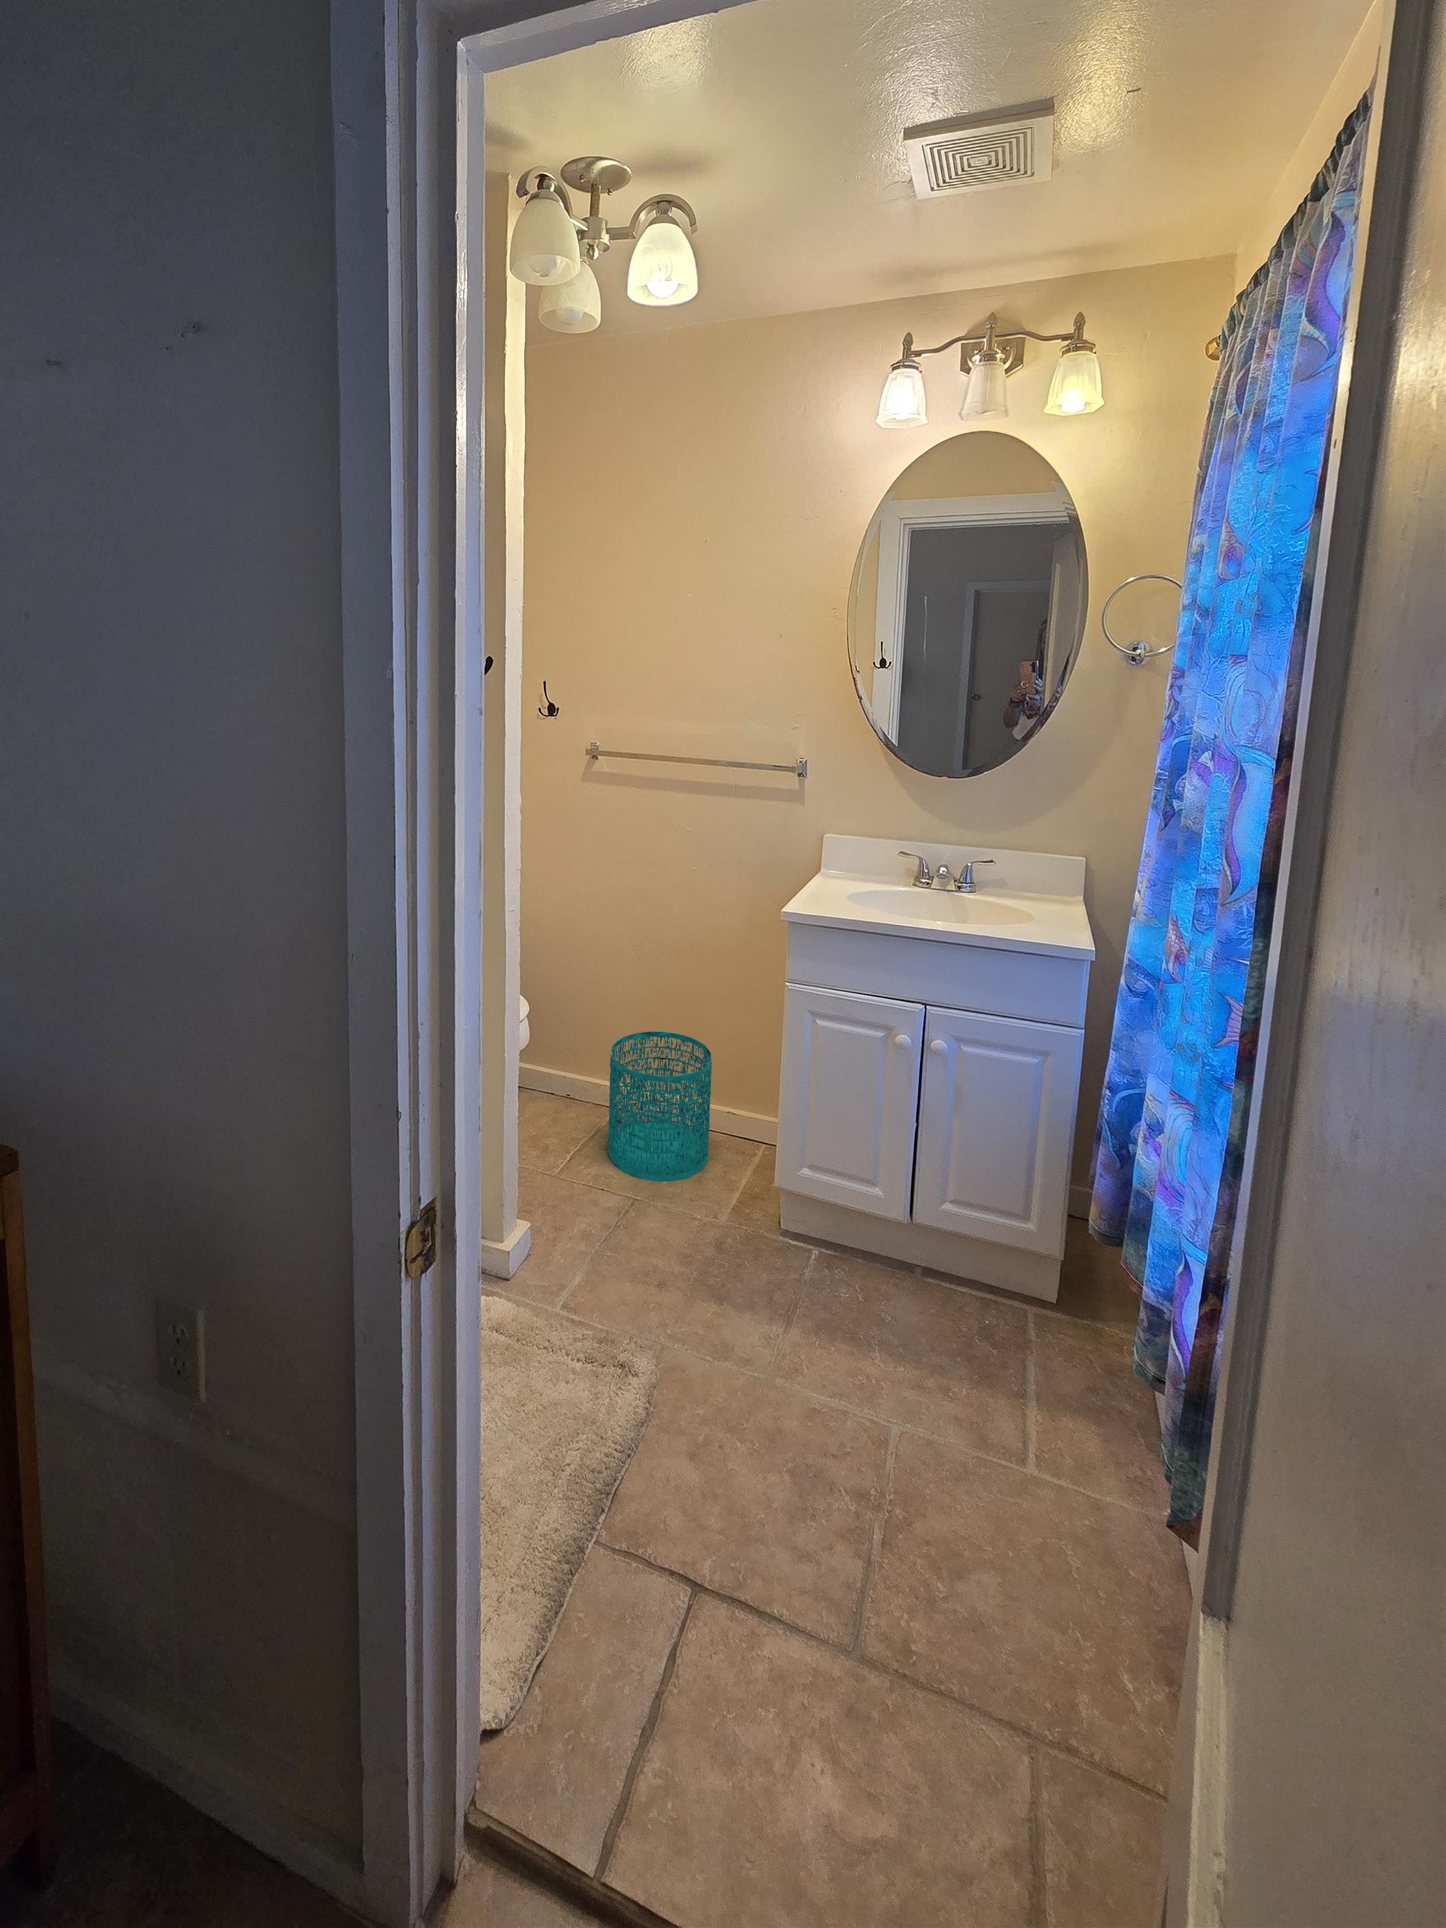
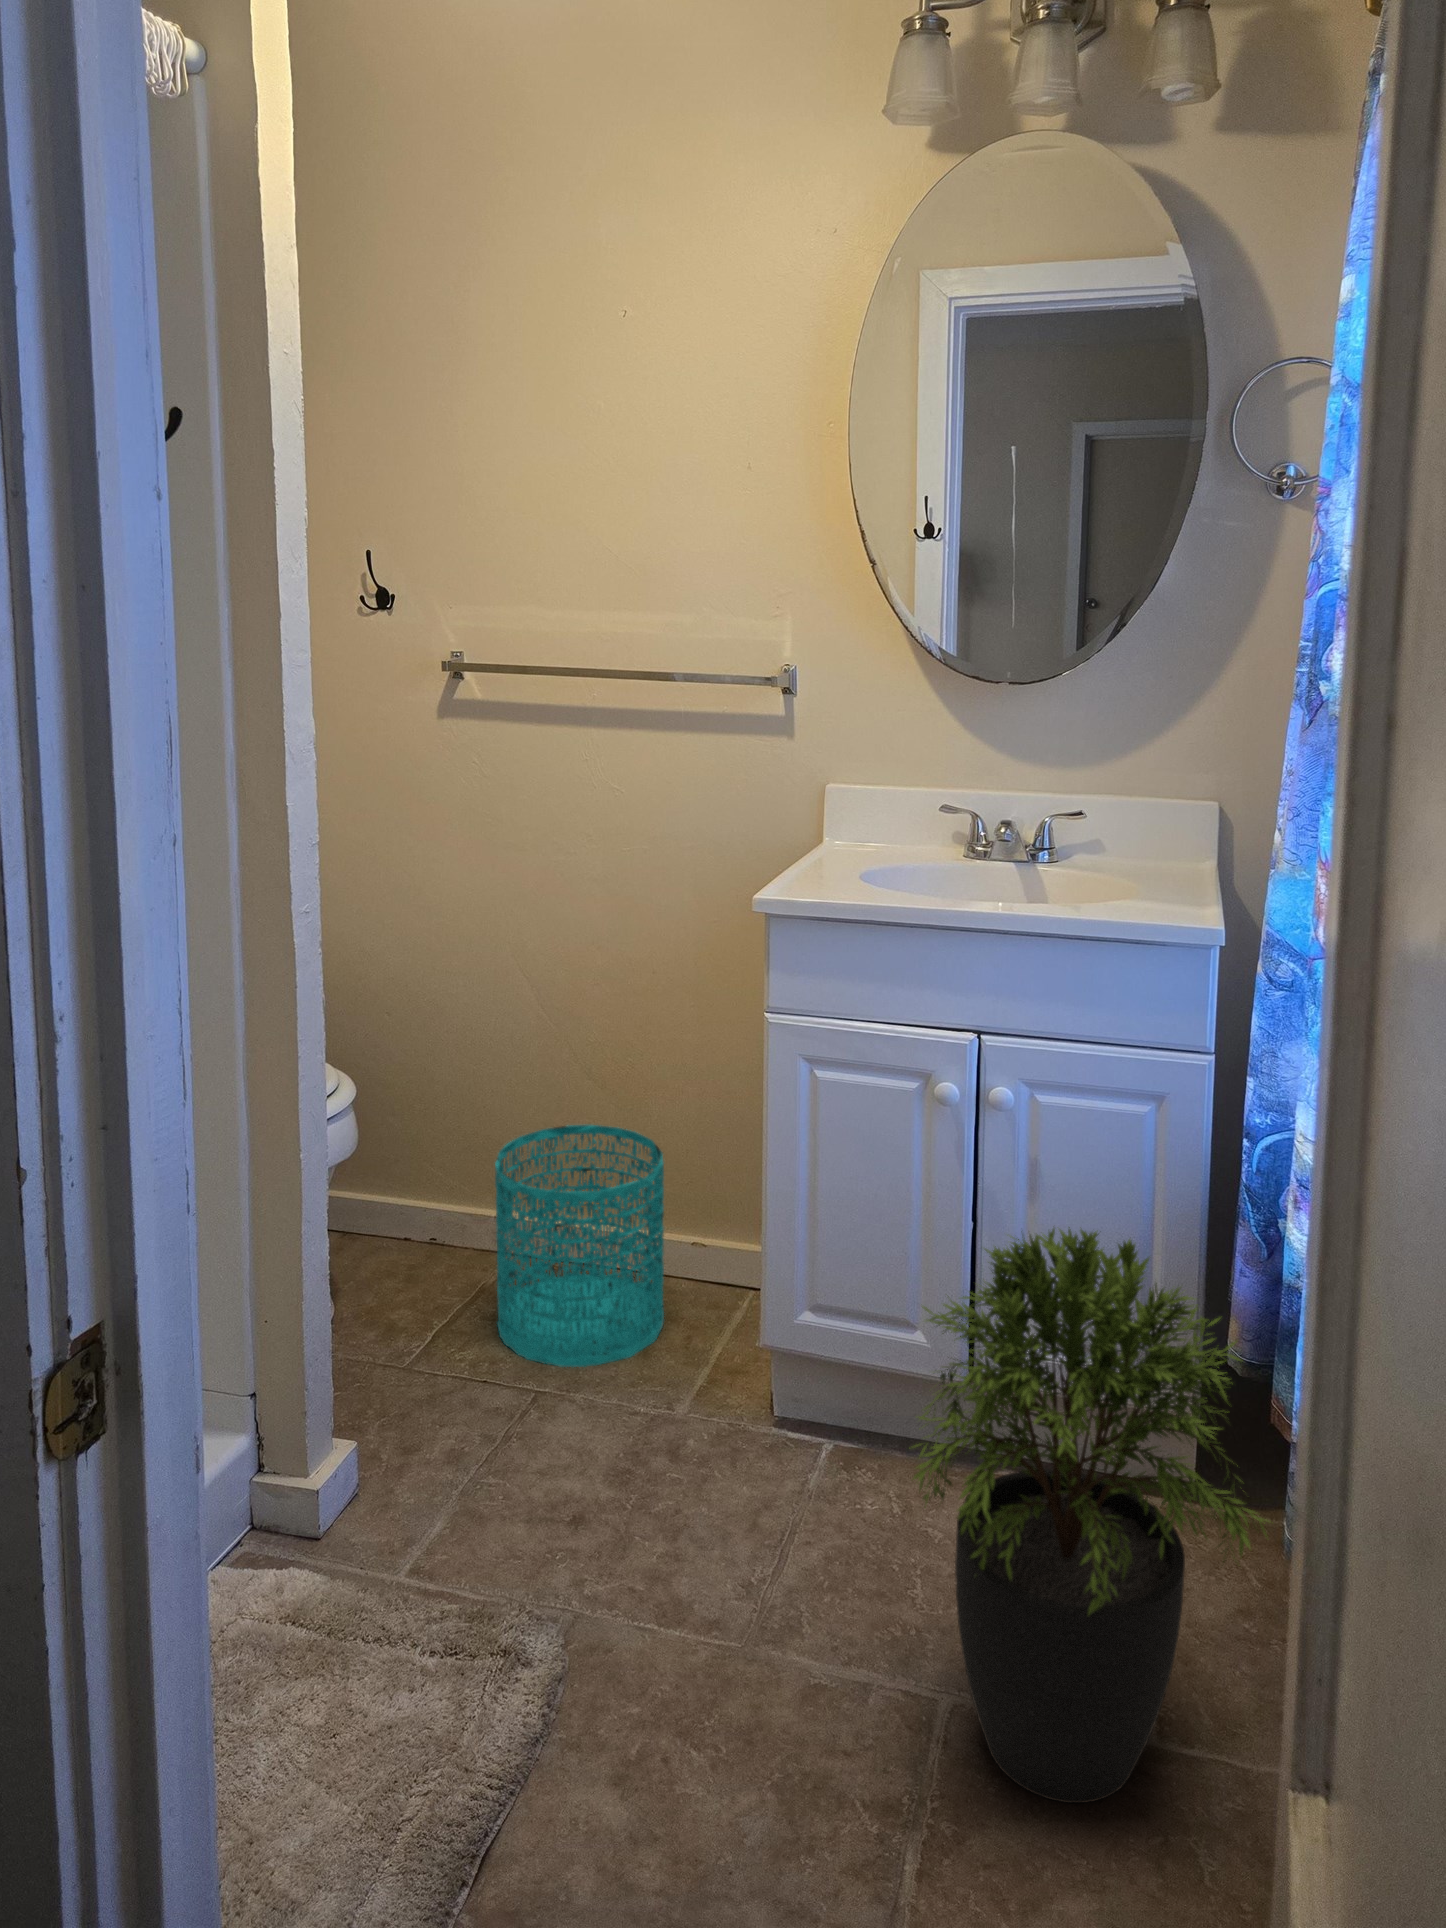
potted plant: none [885,1139,1140,1521] -> present [913,1227,1267,1803]

